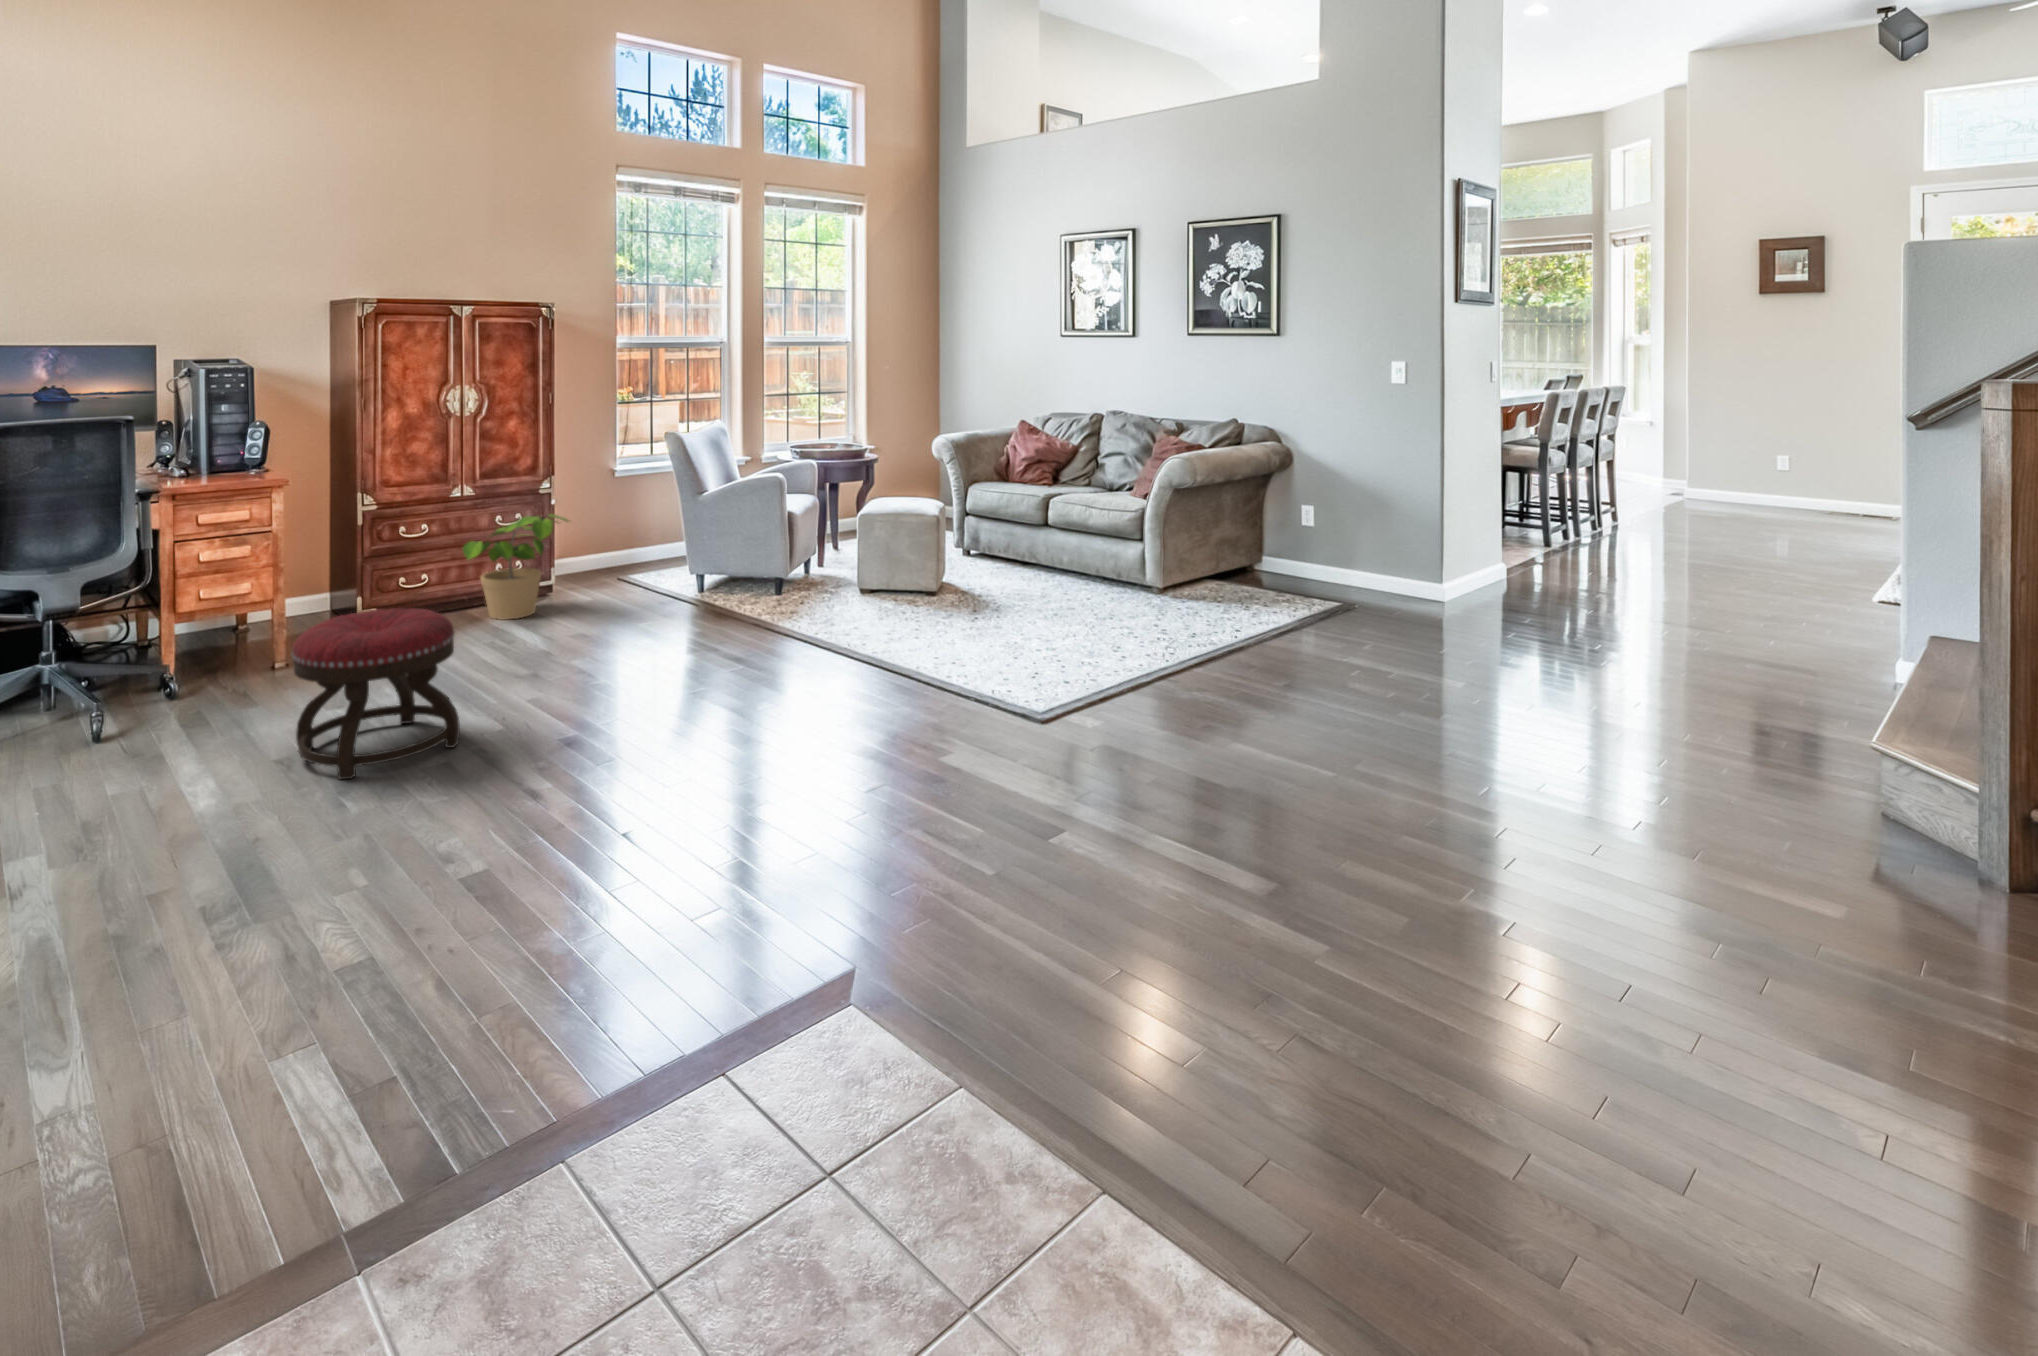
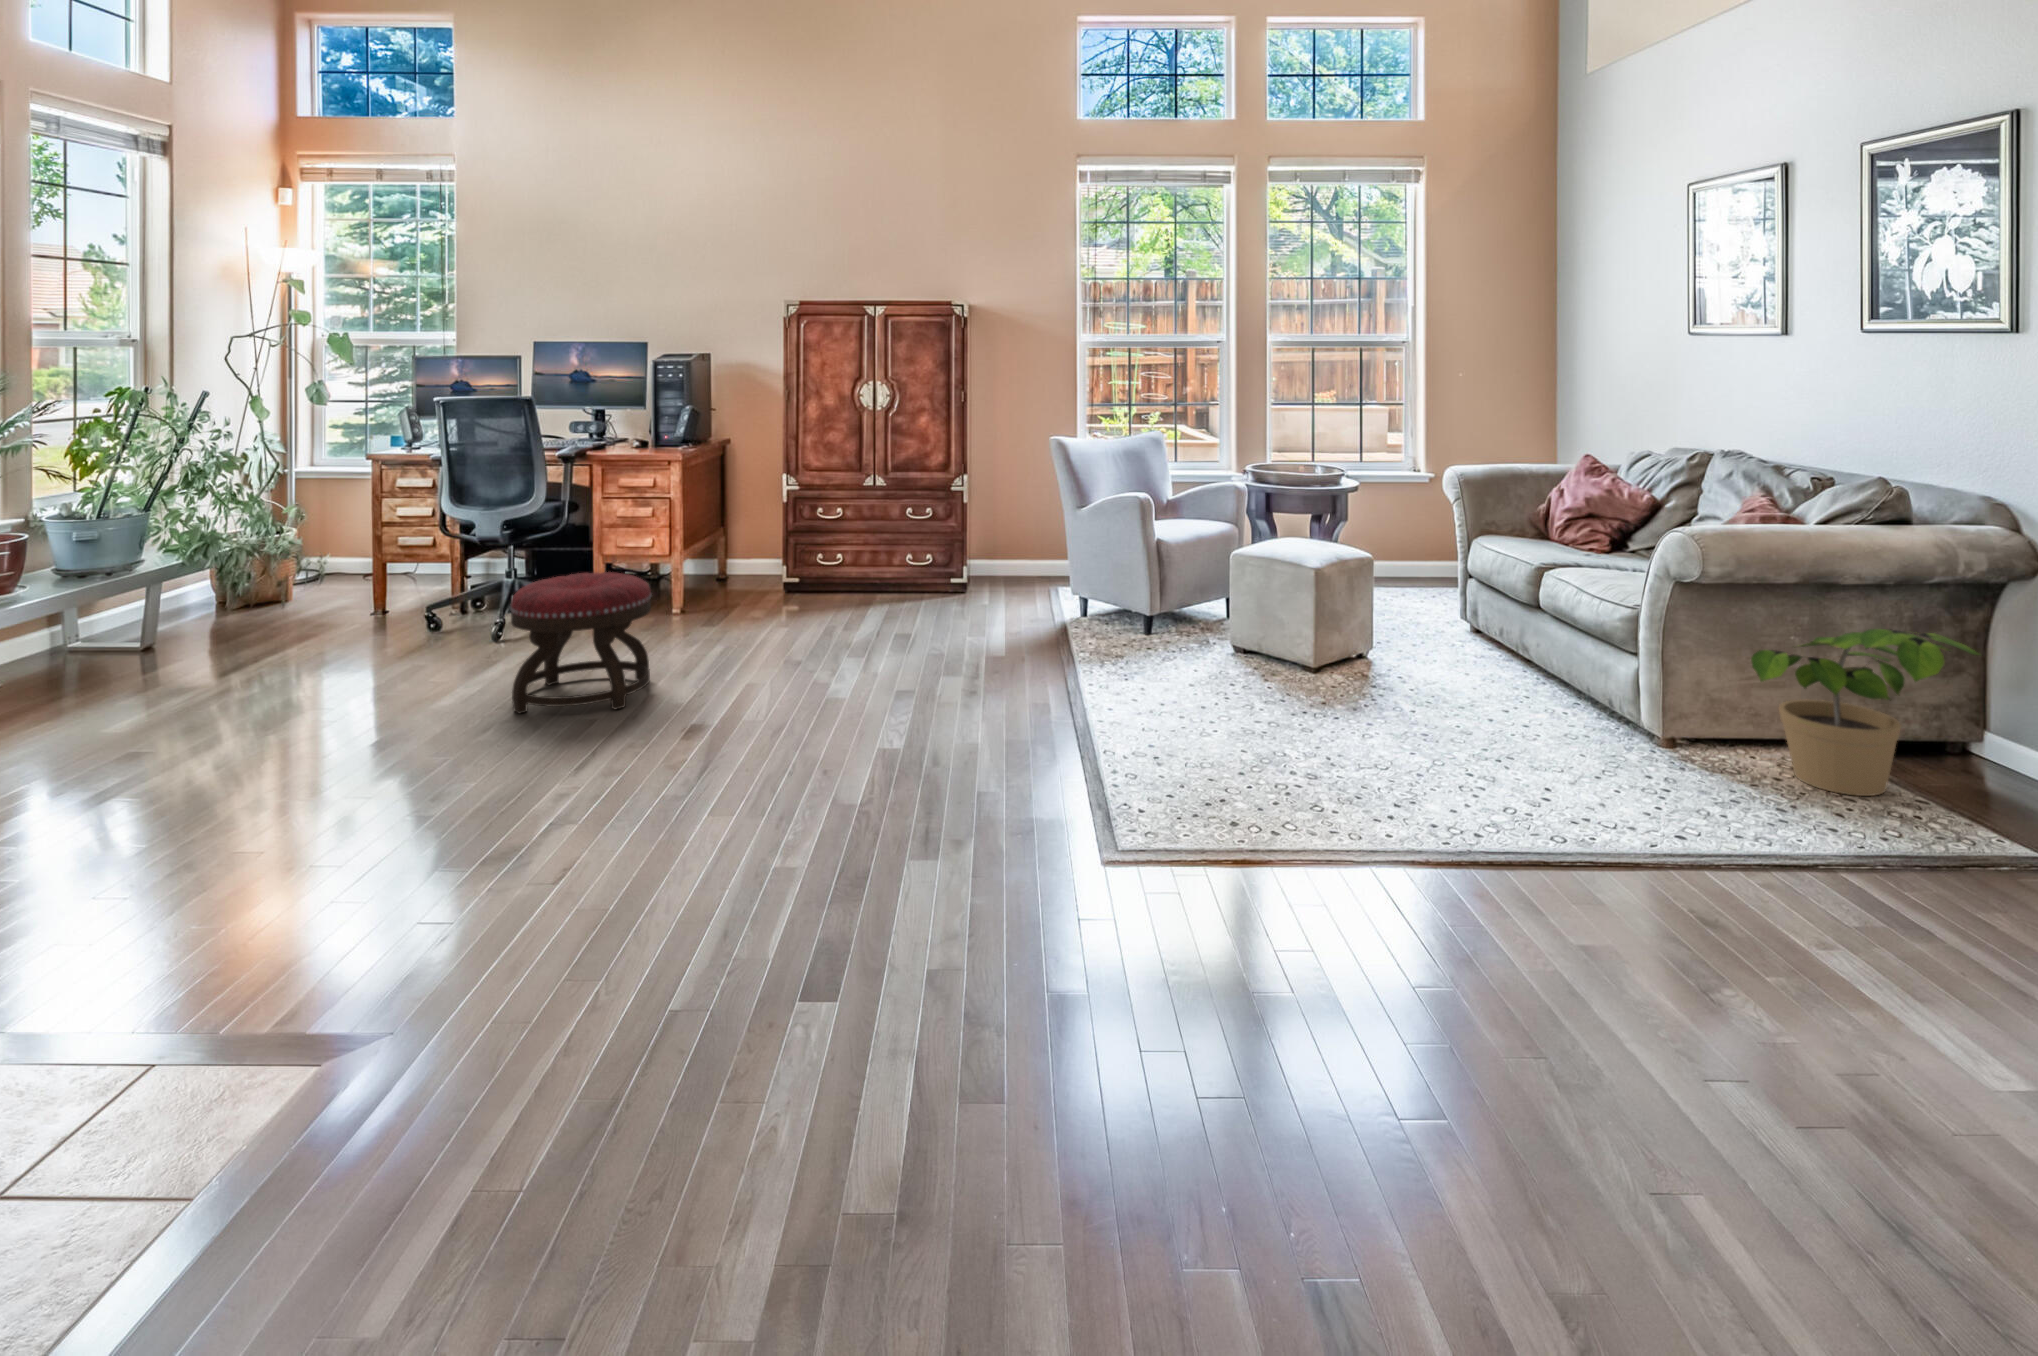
potted plant: present [463,514,569,620] -> present [1751,629,1979,796]

